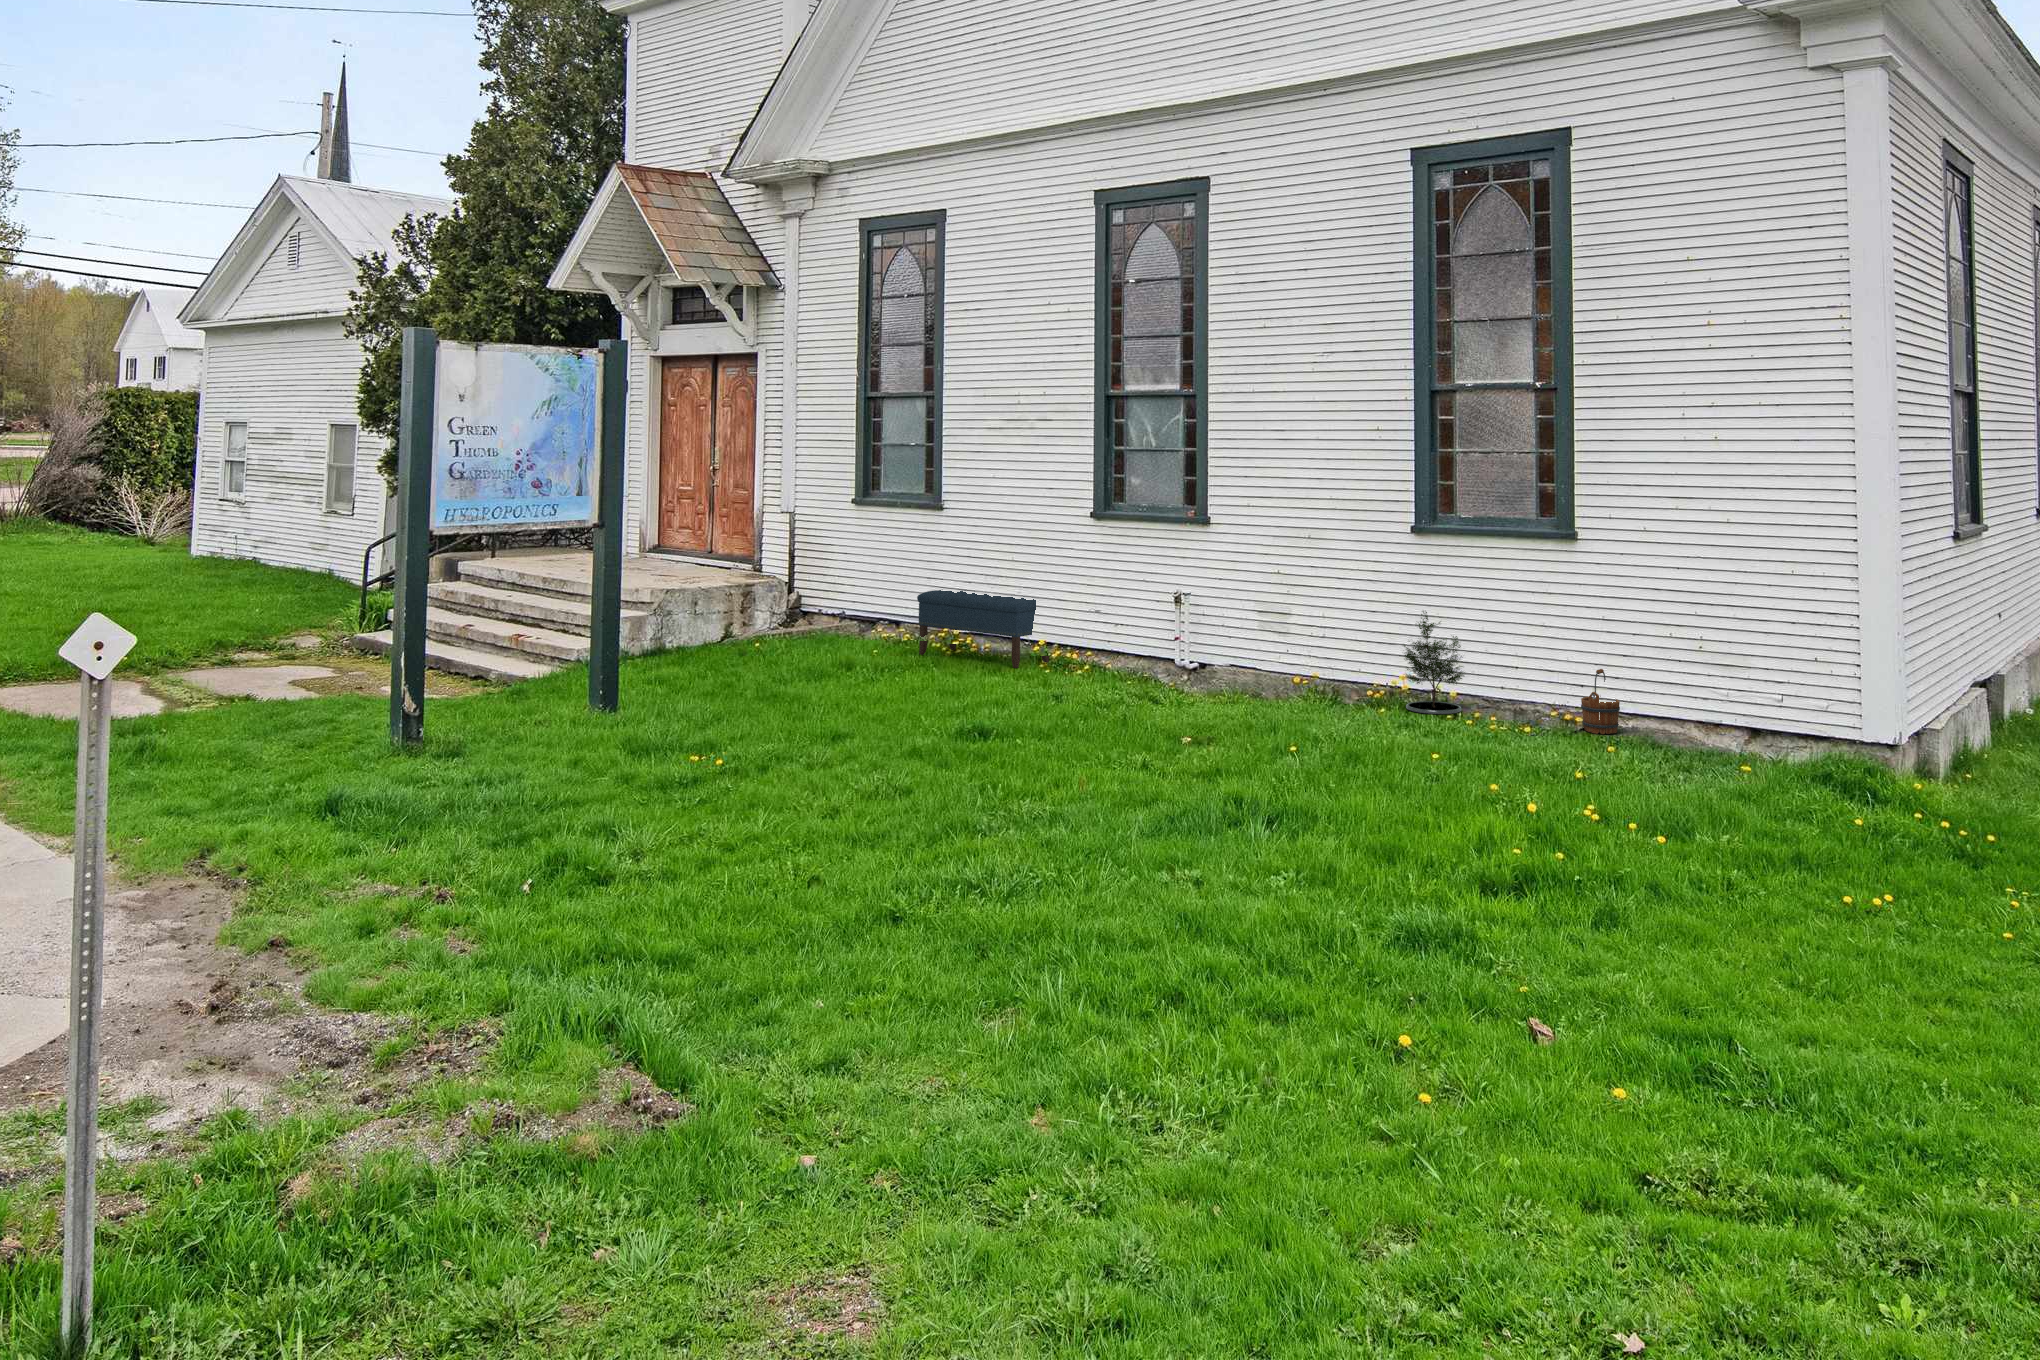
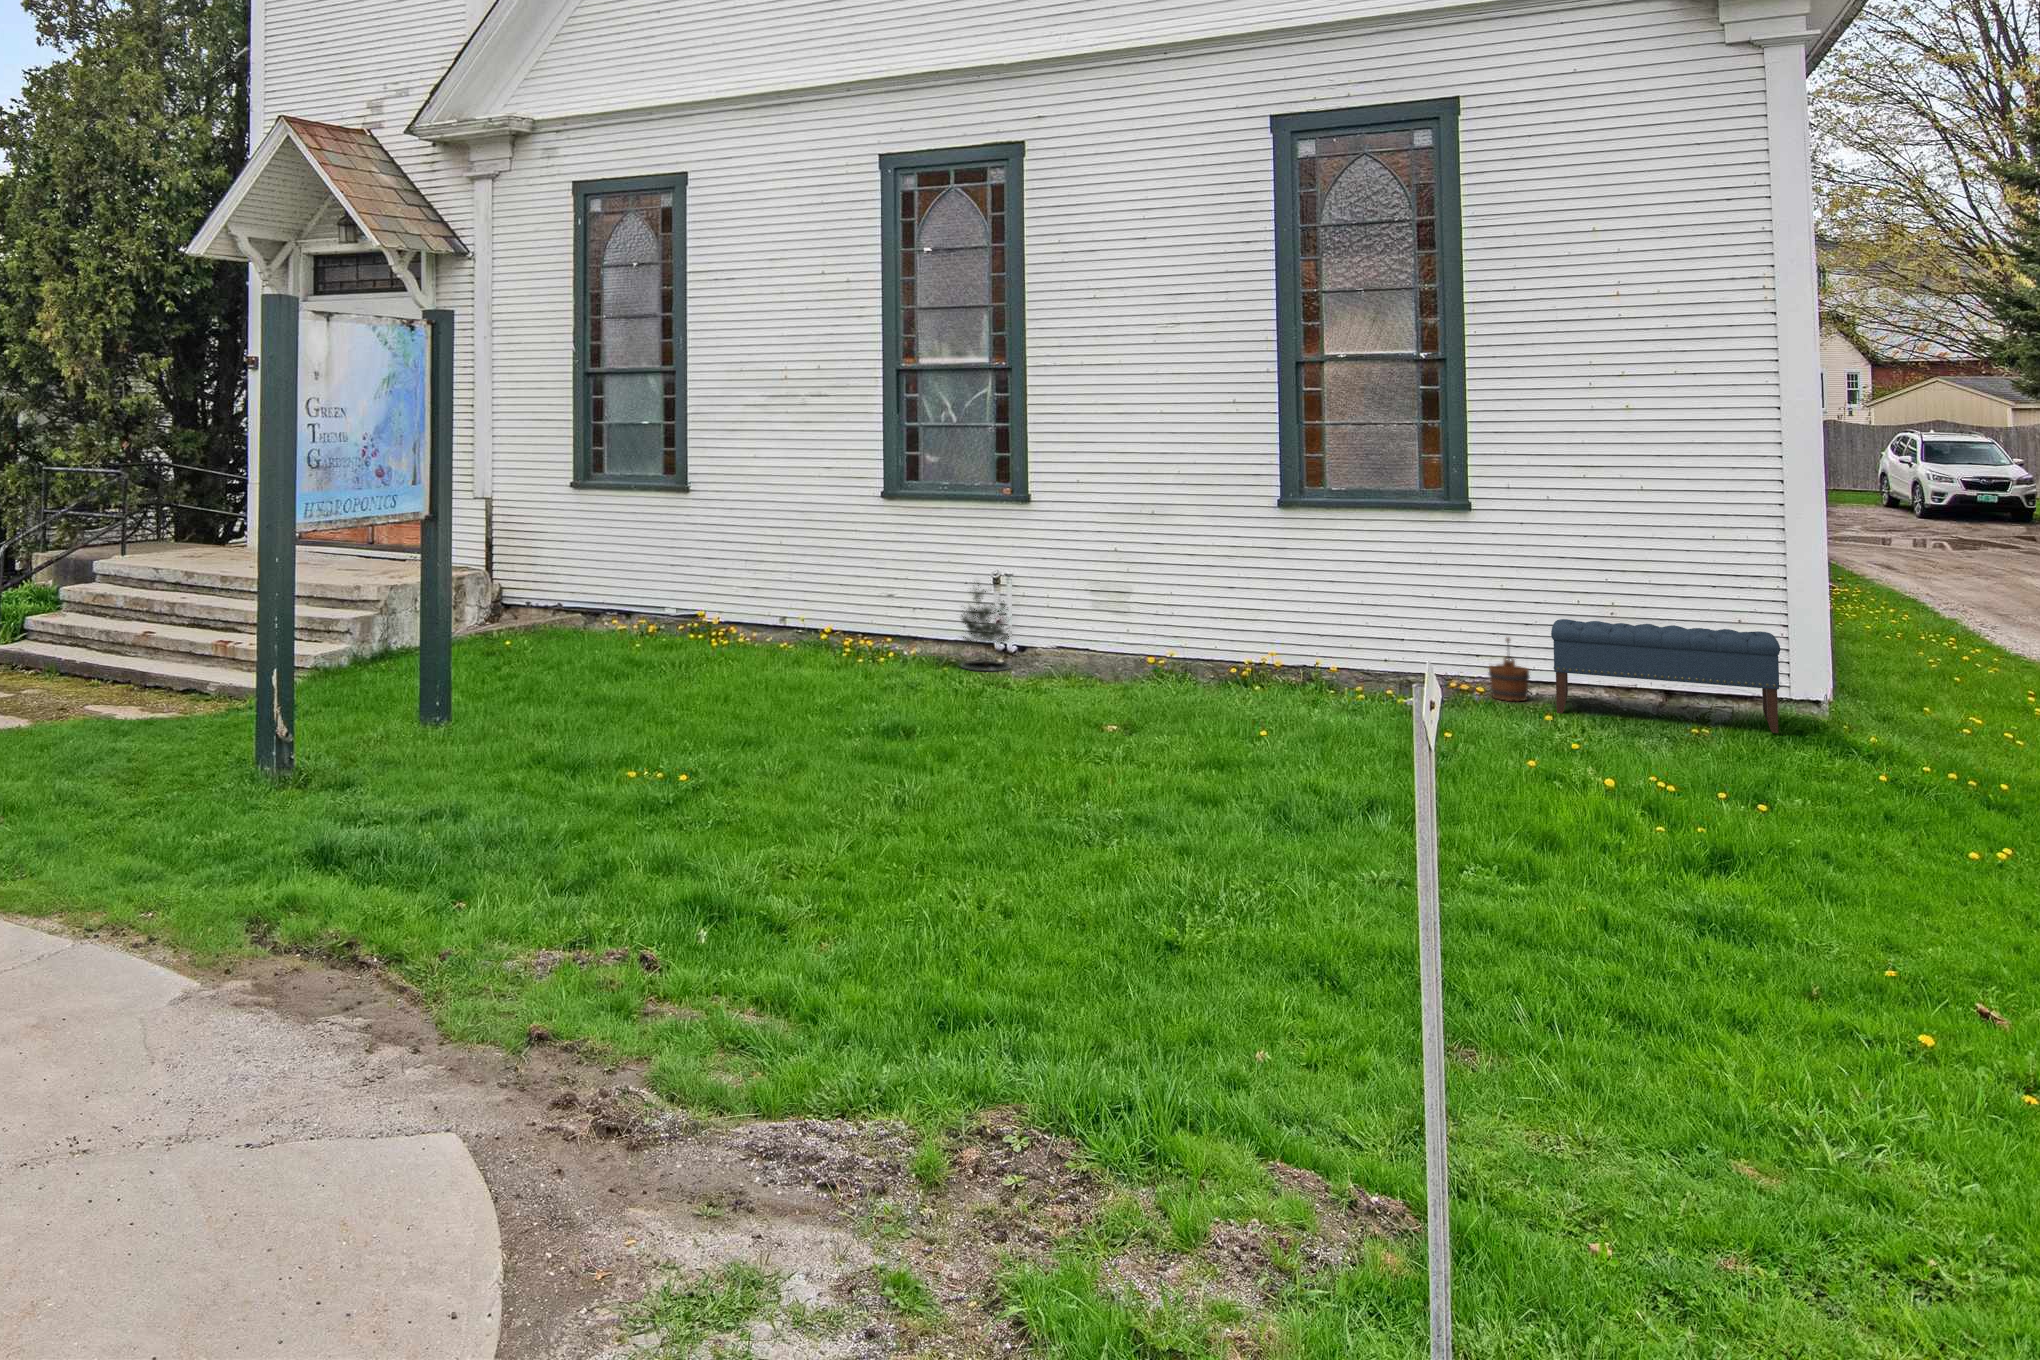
bench: present [917,590,1049,668] -> present [1551,619,1780,733]
potted tree: present [1404,611,1464,714] -> present [961,583,1012,671]

